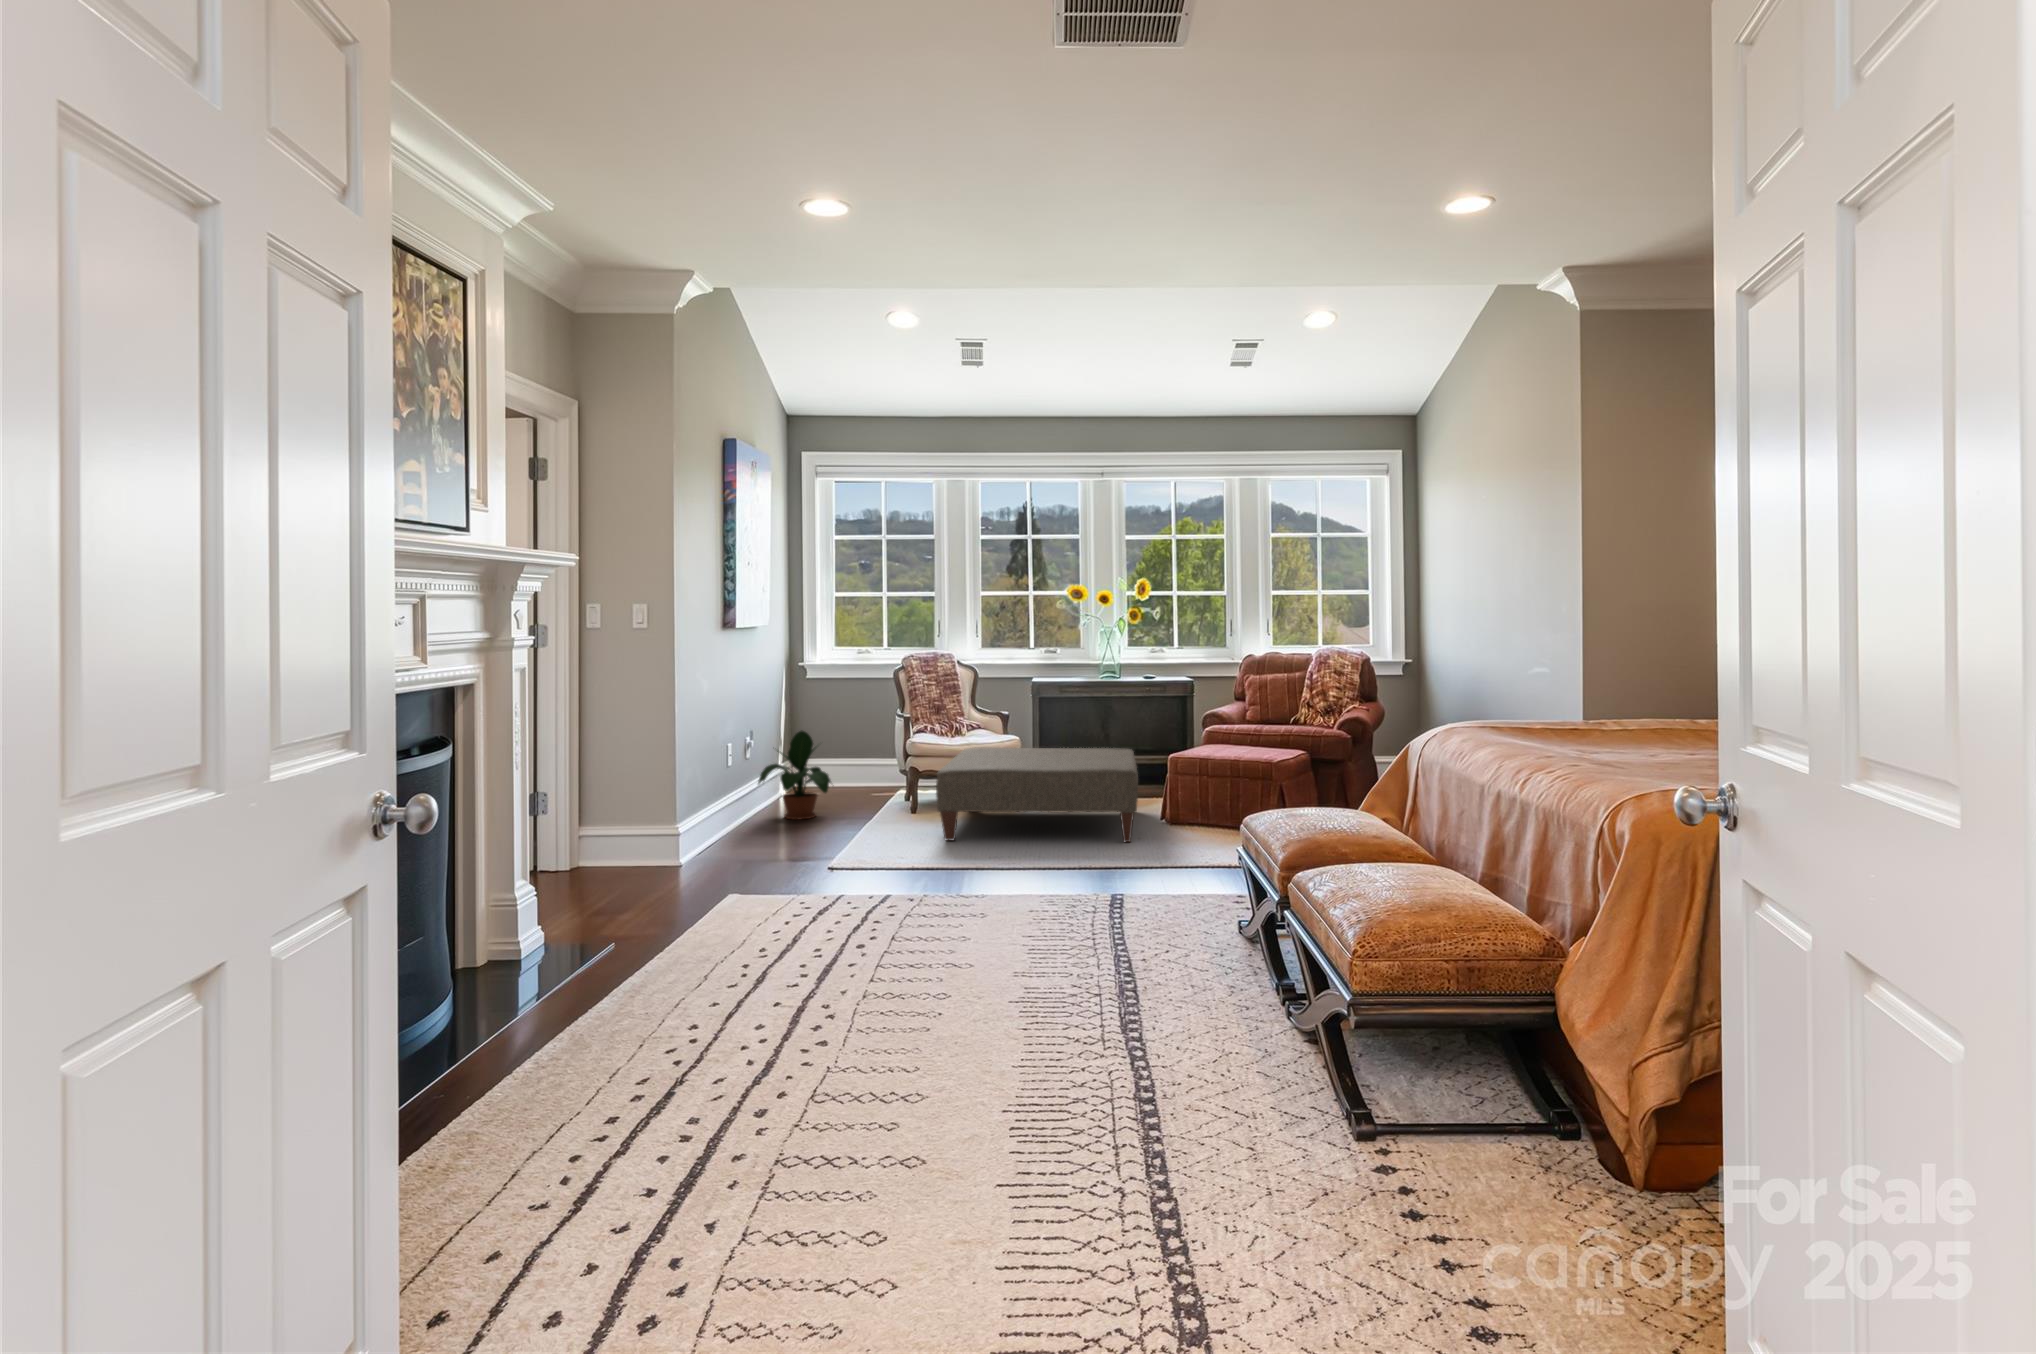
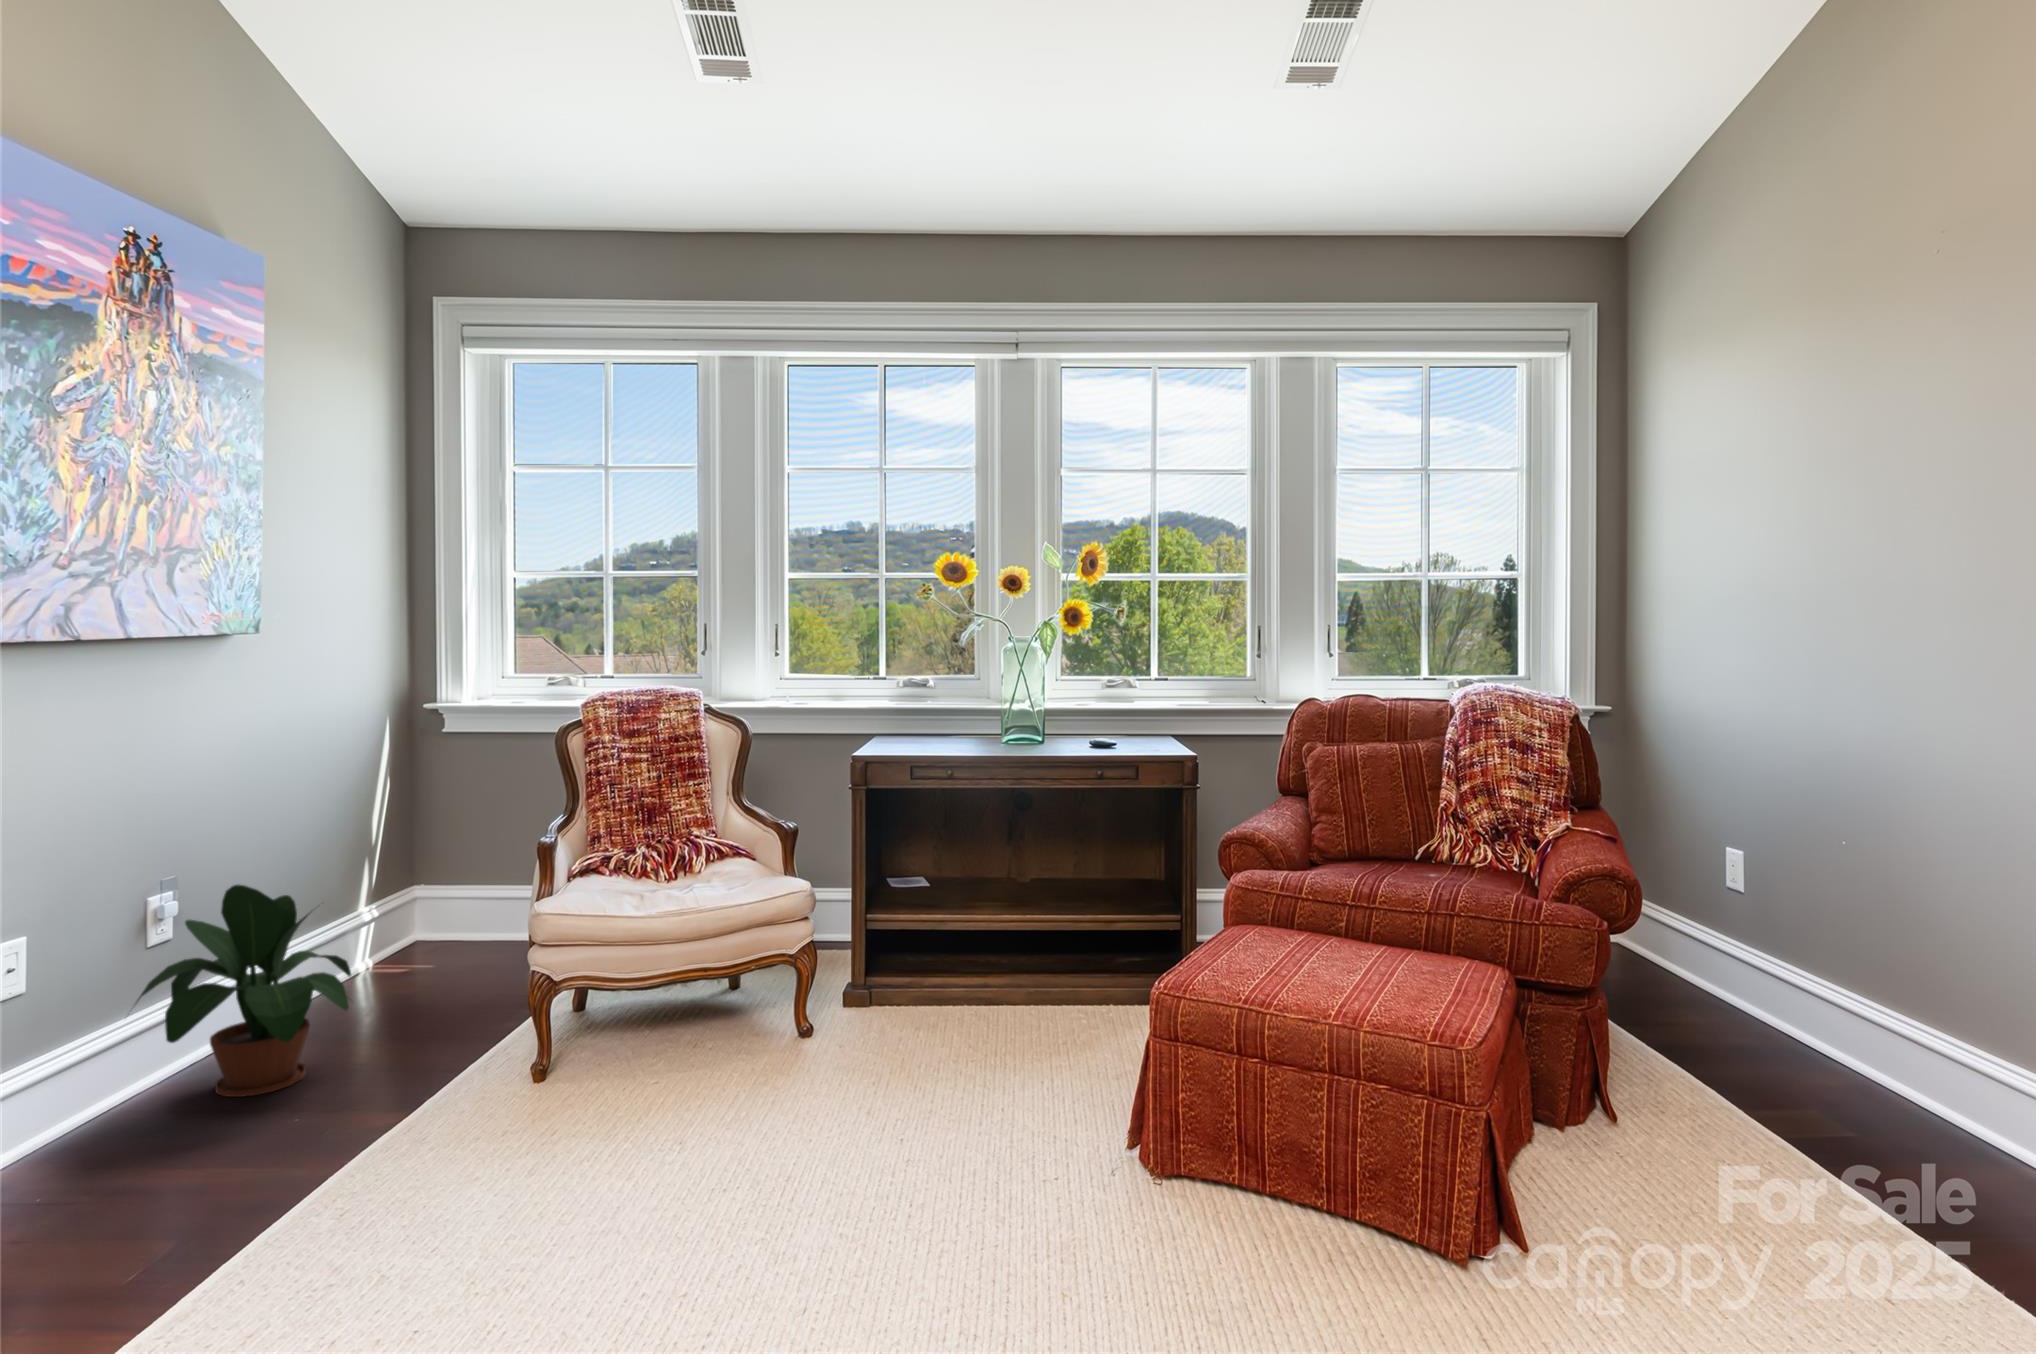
ottoman: present [936,748,1138,842] -> none [440,911,1056,1277]

